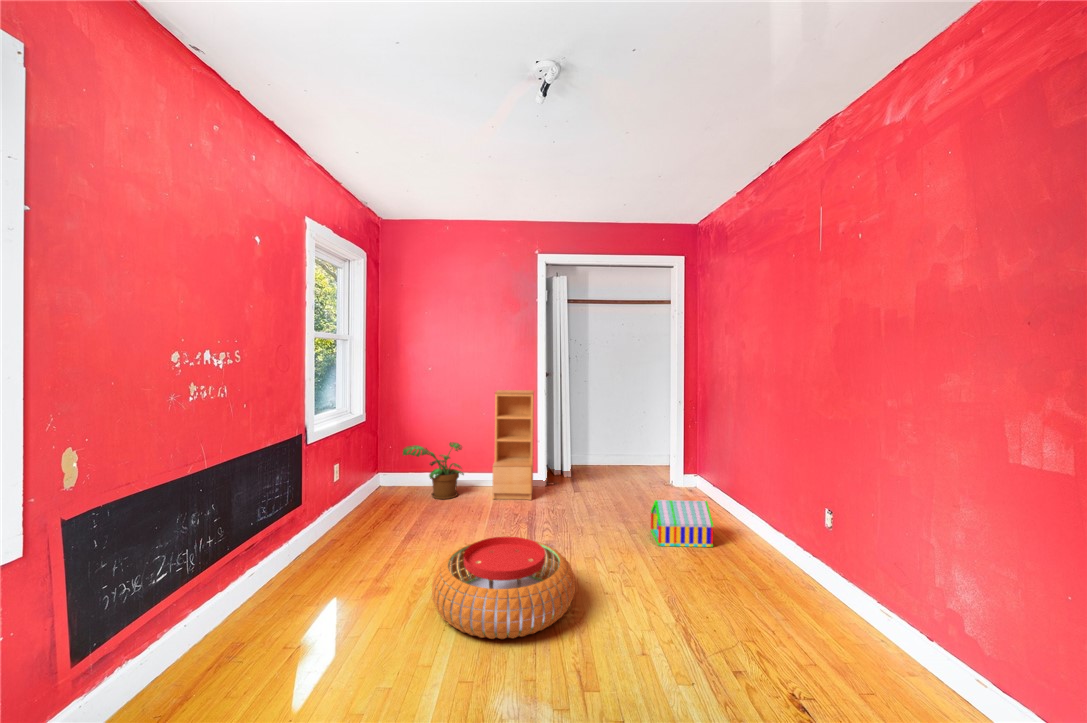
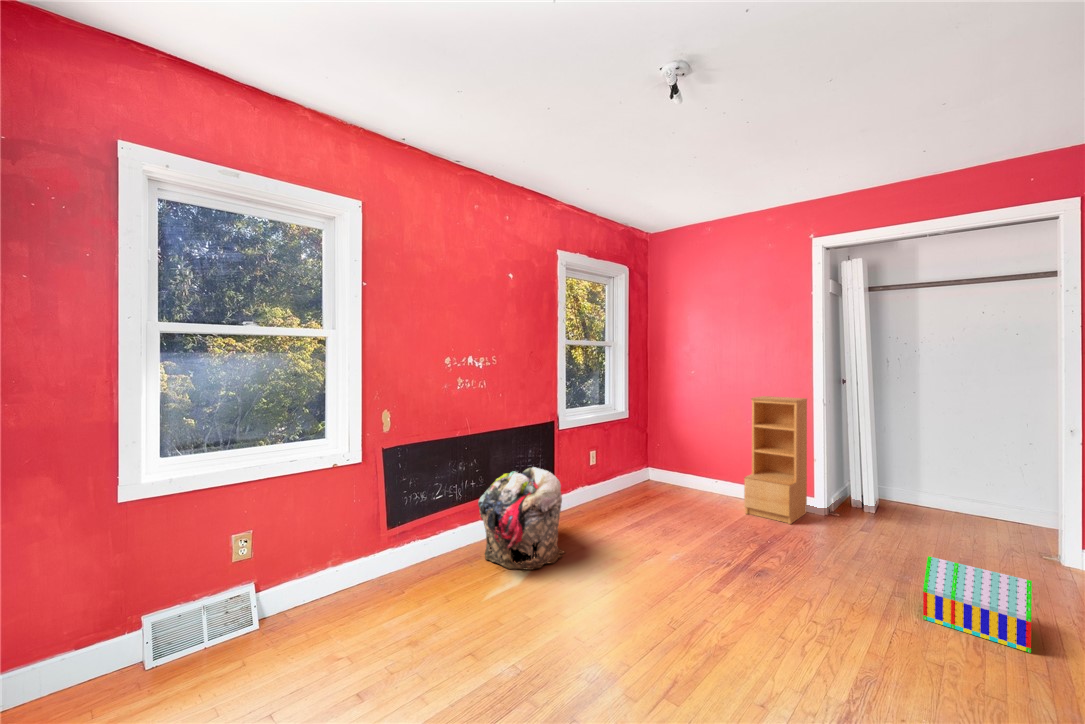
potted plant: present [403,442,464,499] -> none [655,445,724,503]
laundry basket: none [229,497,362,644] -> present [478,467,565,570]
pouf: present [432,536,575,639] -> none [595,536,740,635]

